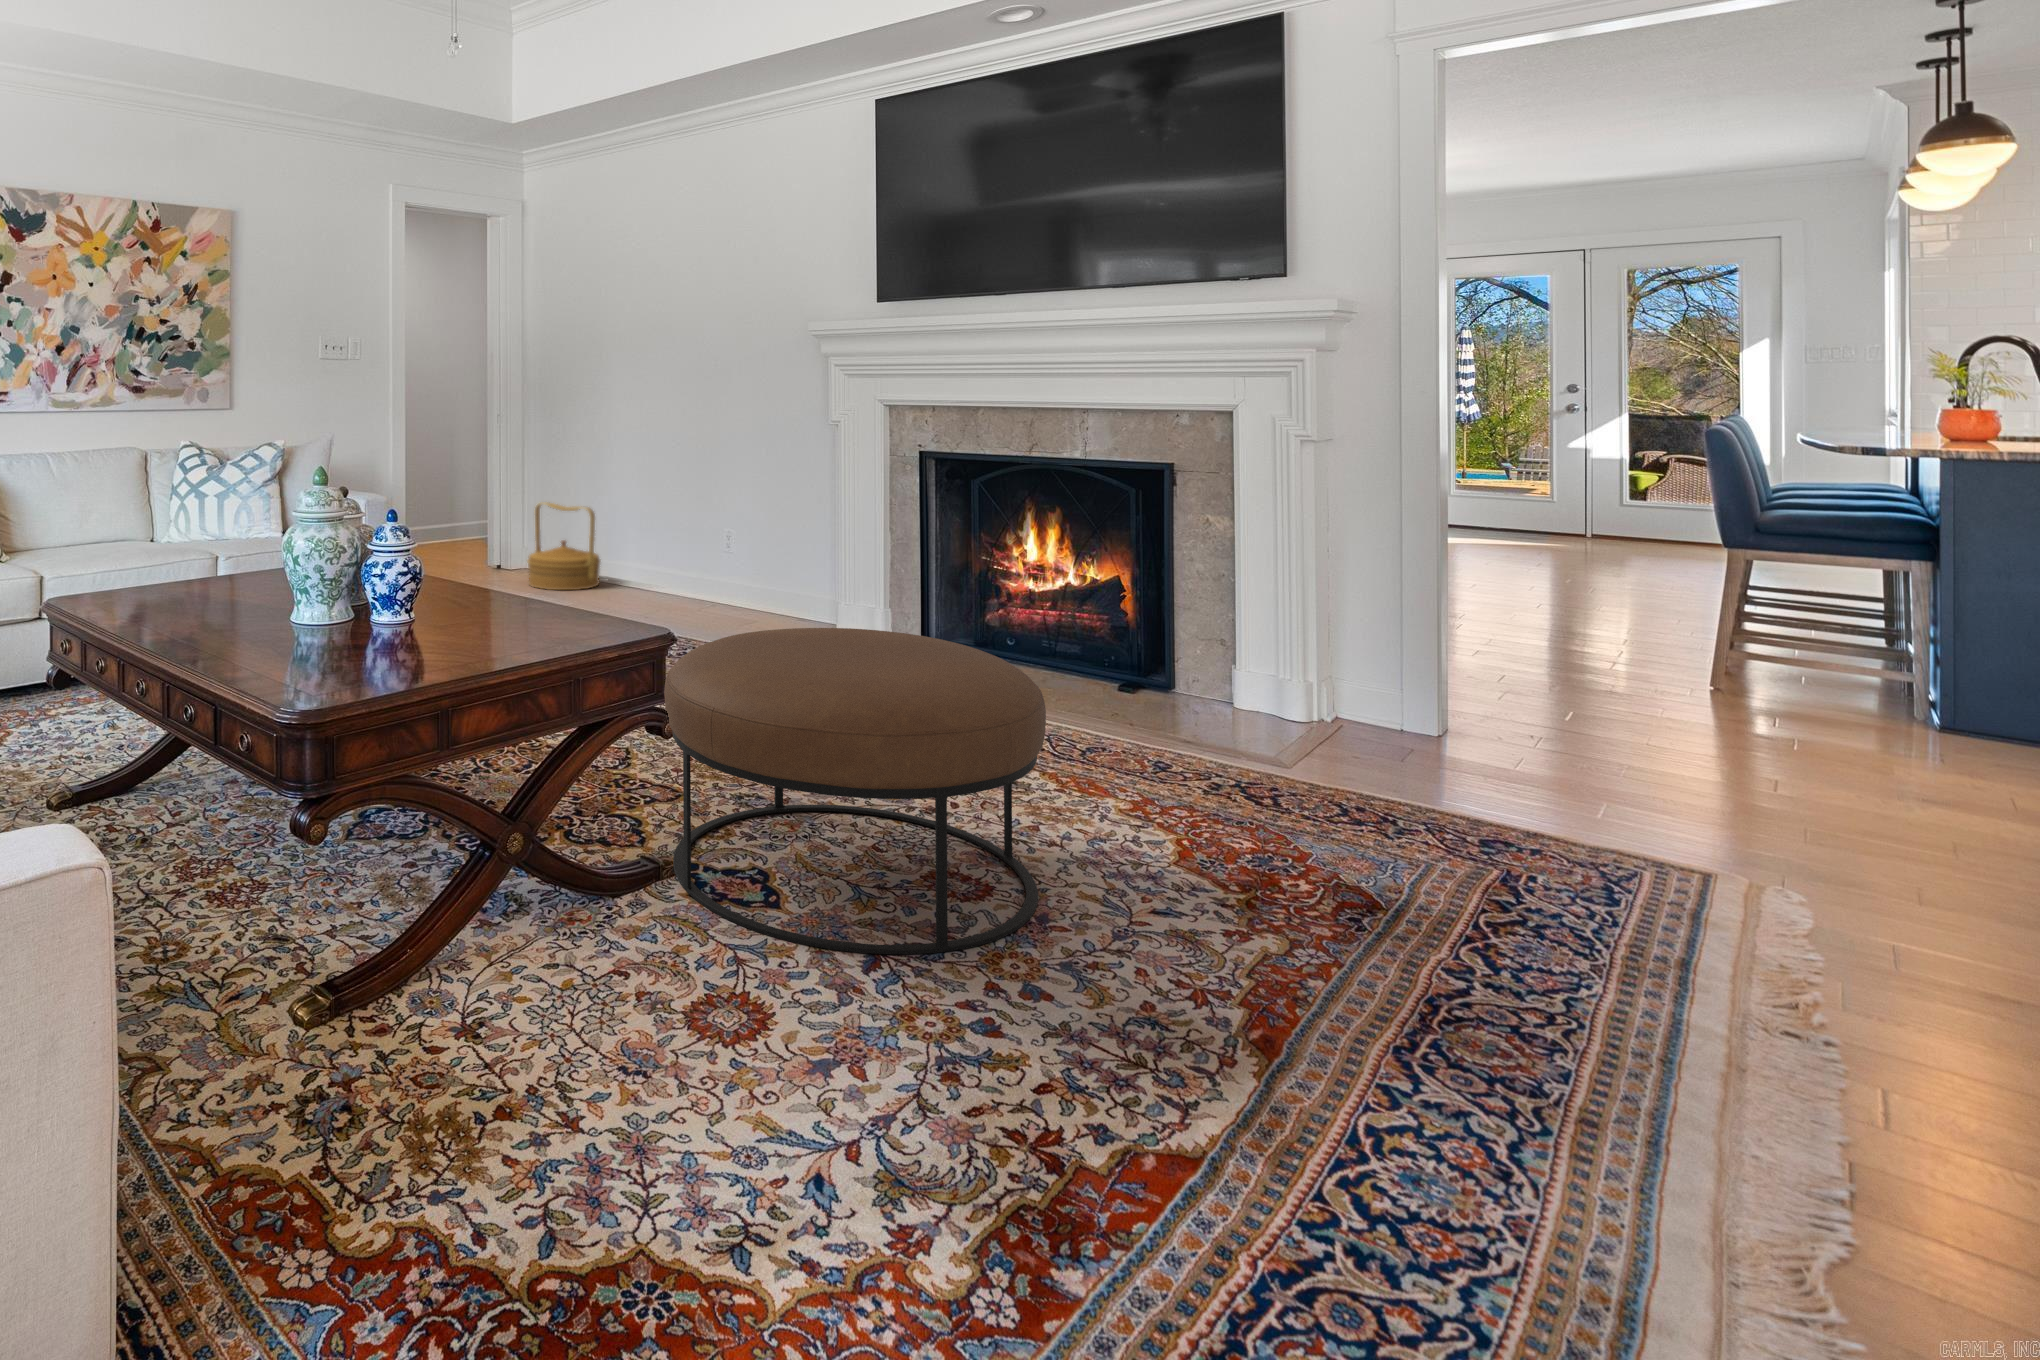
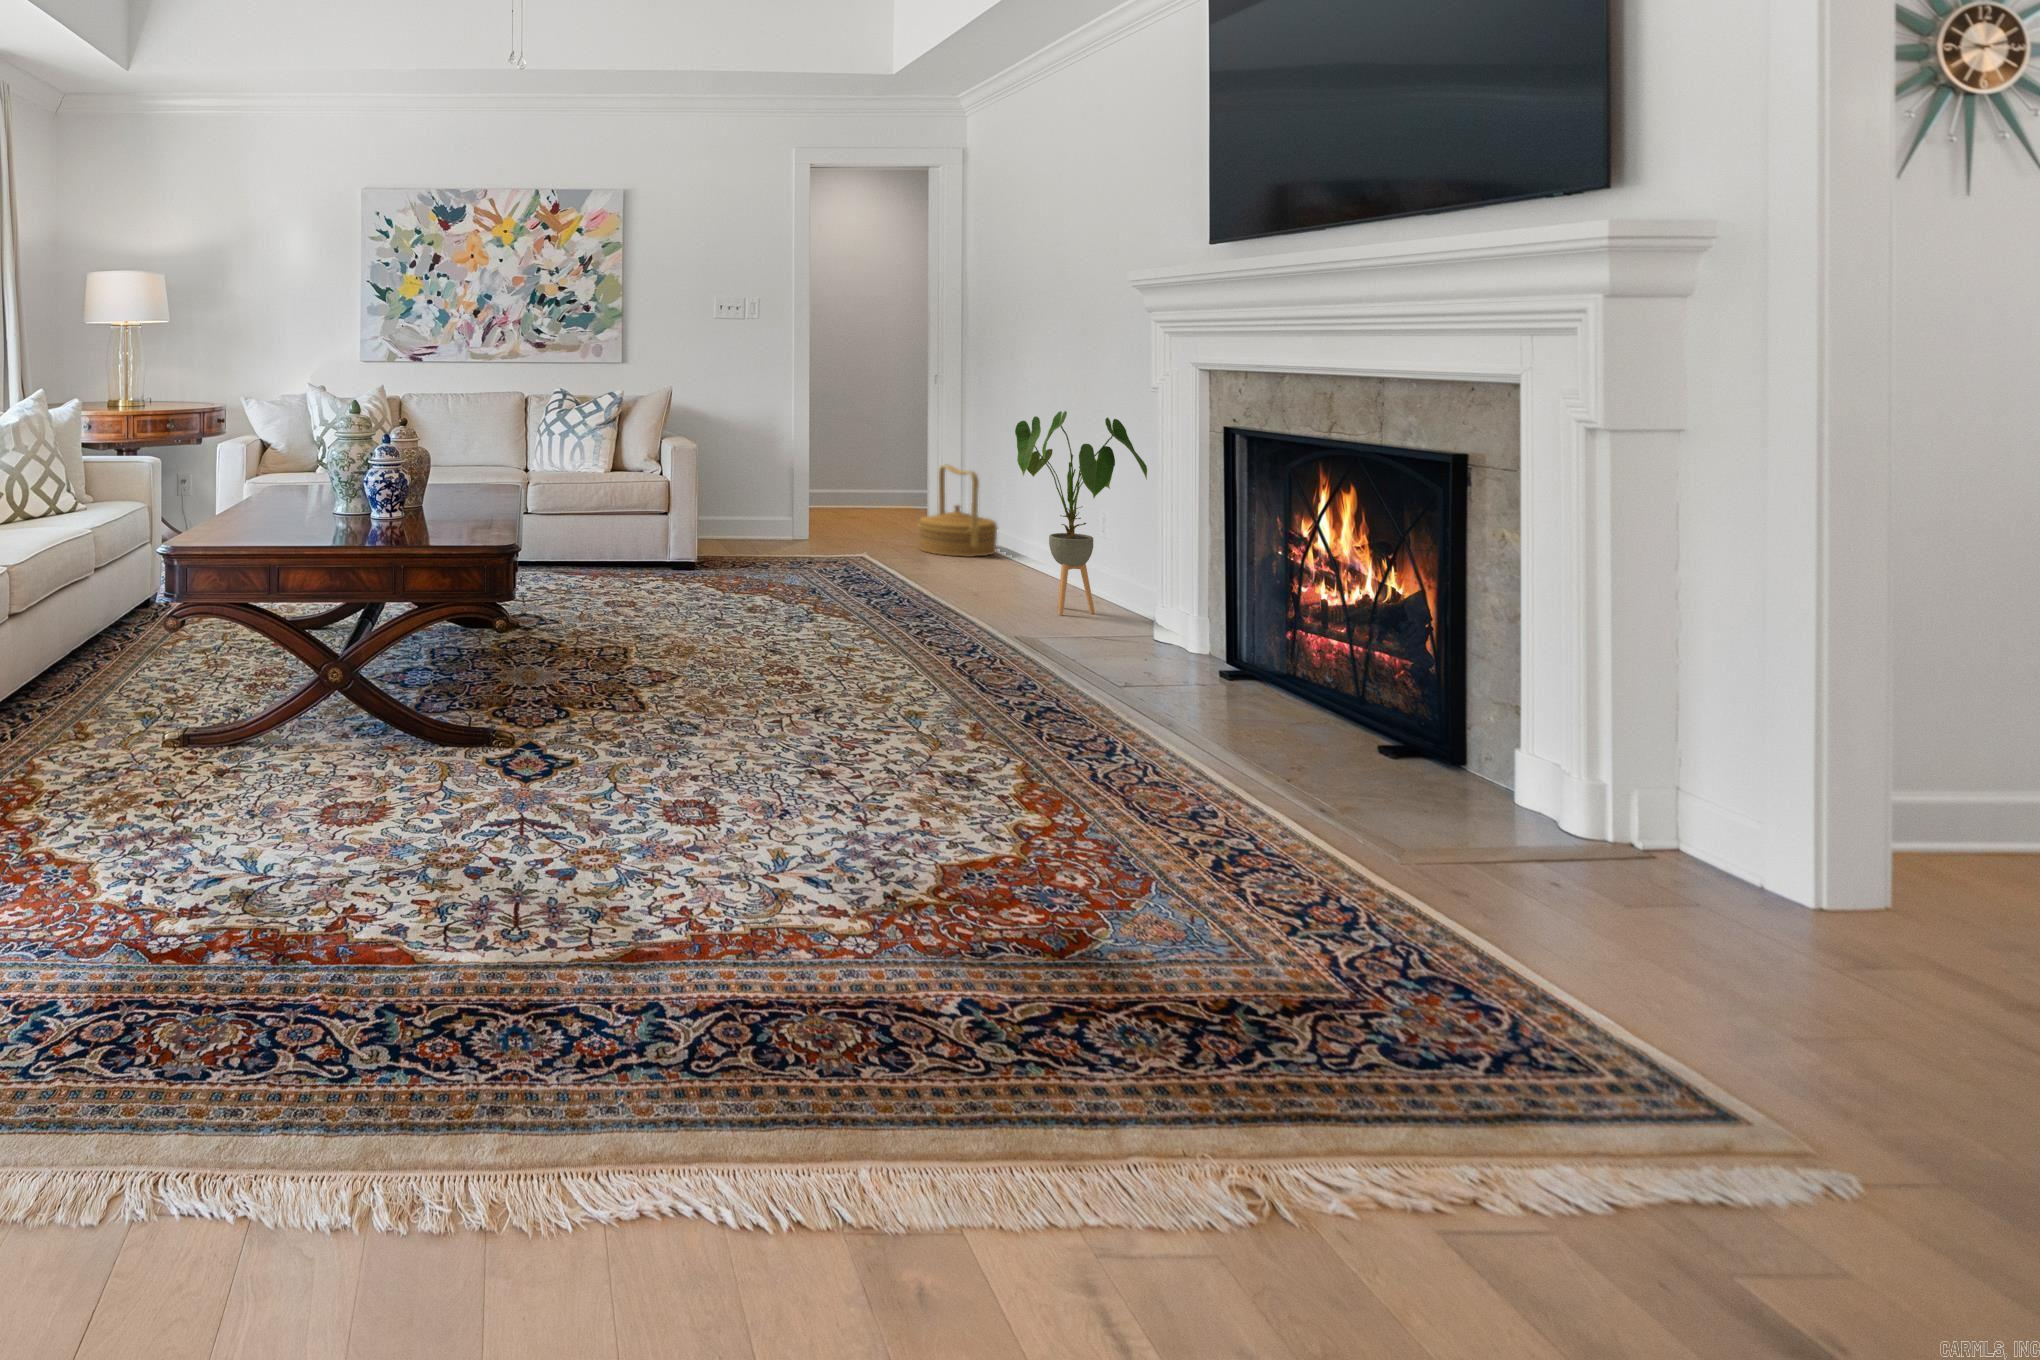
house plant: none [718,446,832,631] -> present [1015,411,1147,614]
ottoman: present [664,628,1046,955] -> none [466,565,803,846]

